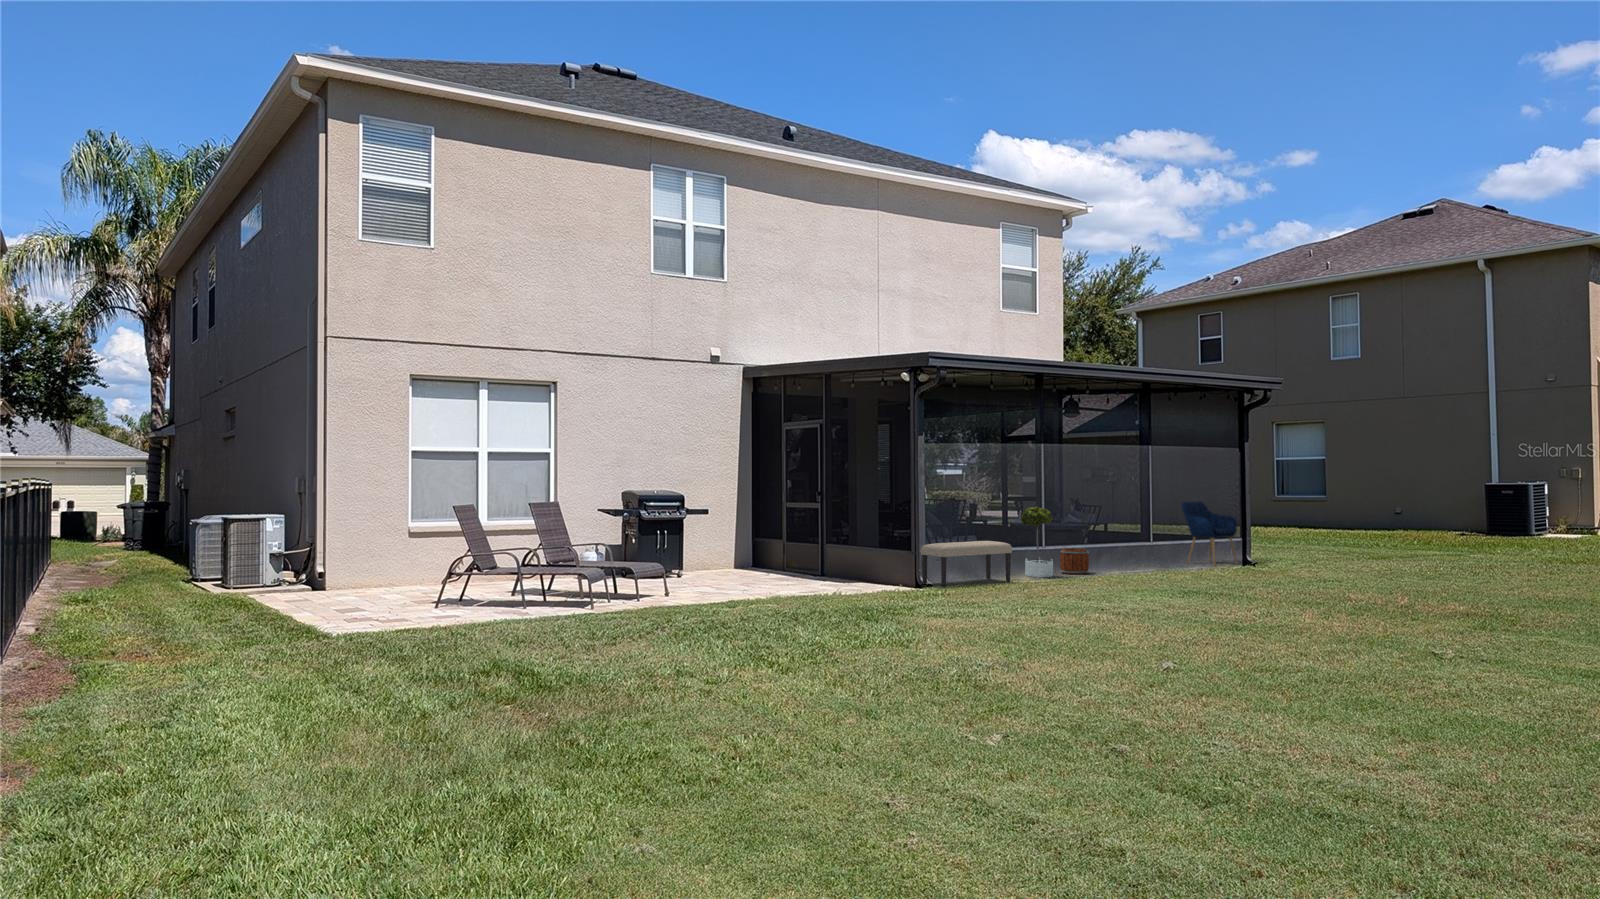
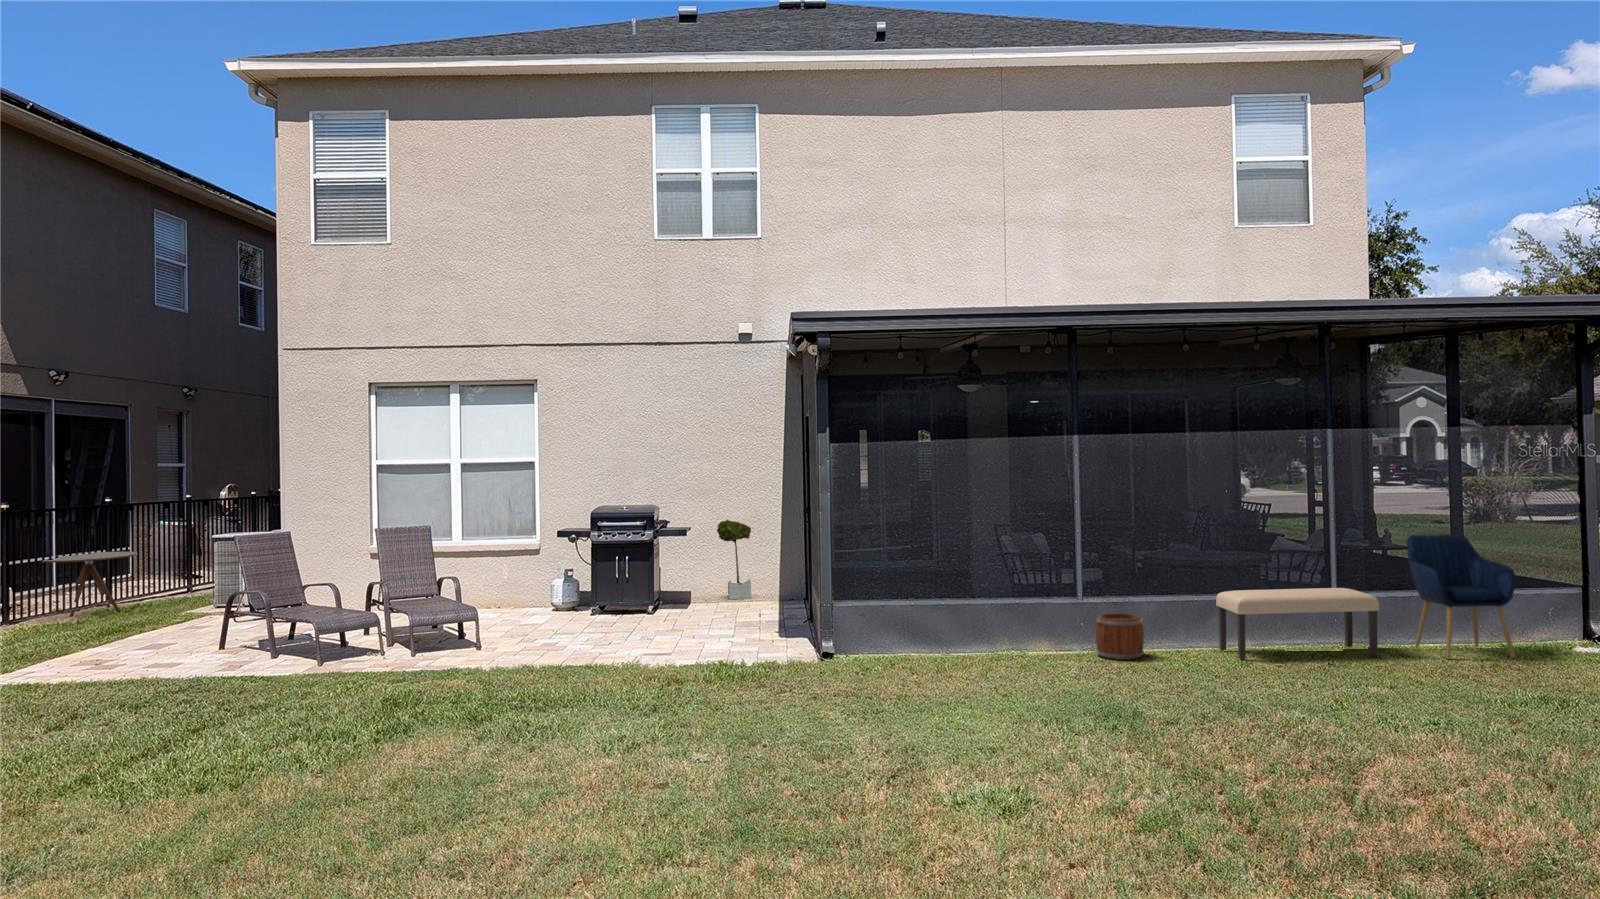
potted tree: present [1020,506,1053,577] -> present [717,519,751,600]
round table: none [37,539,144,606] -> present [42,552,137,617]
bench: present [921,541,1012,587] -> present [1216,588,1379,660]

